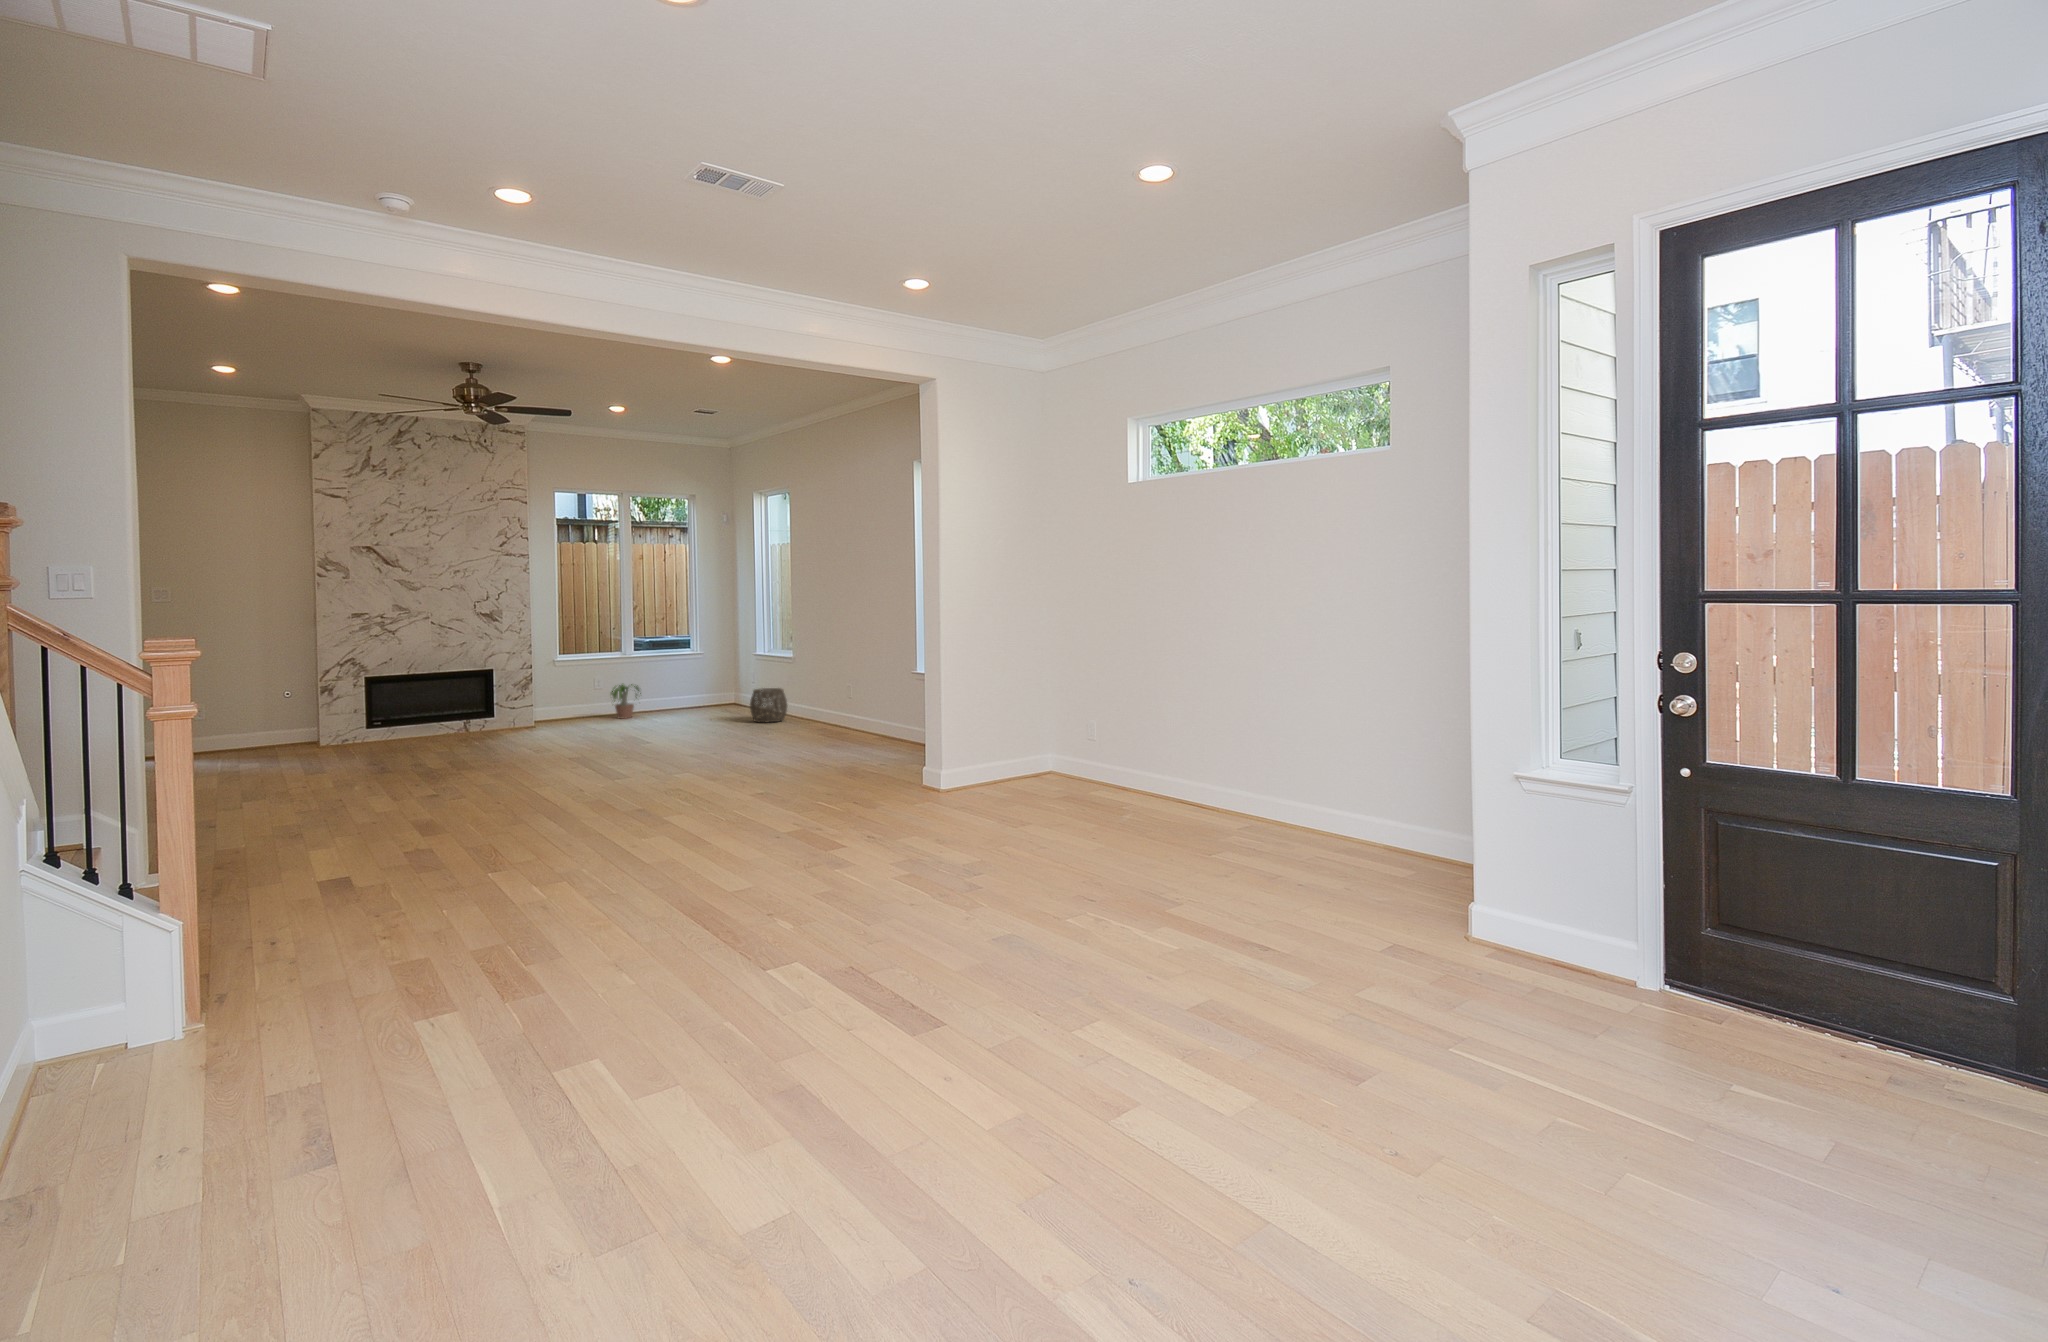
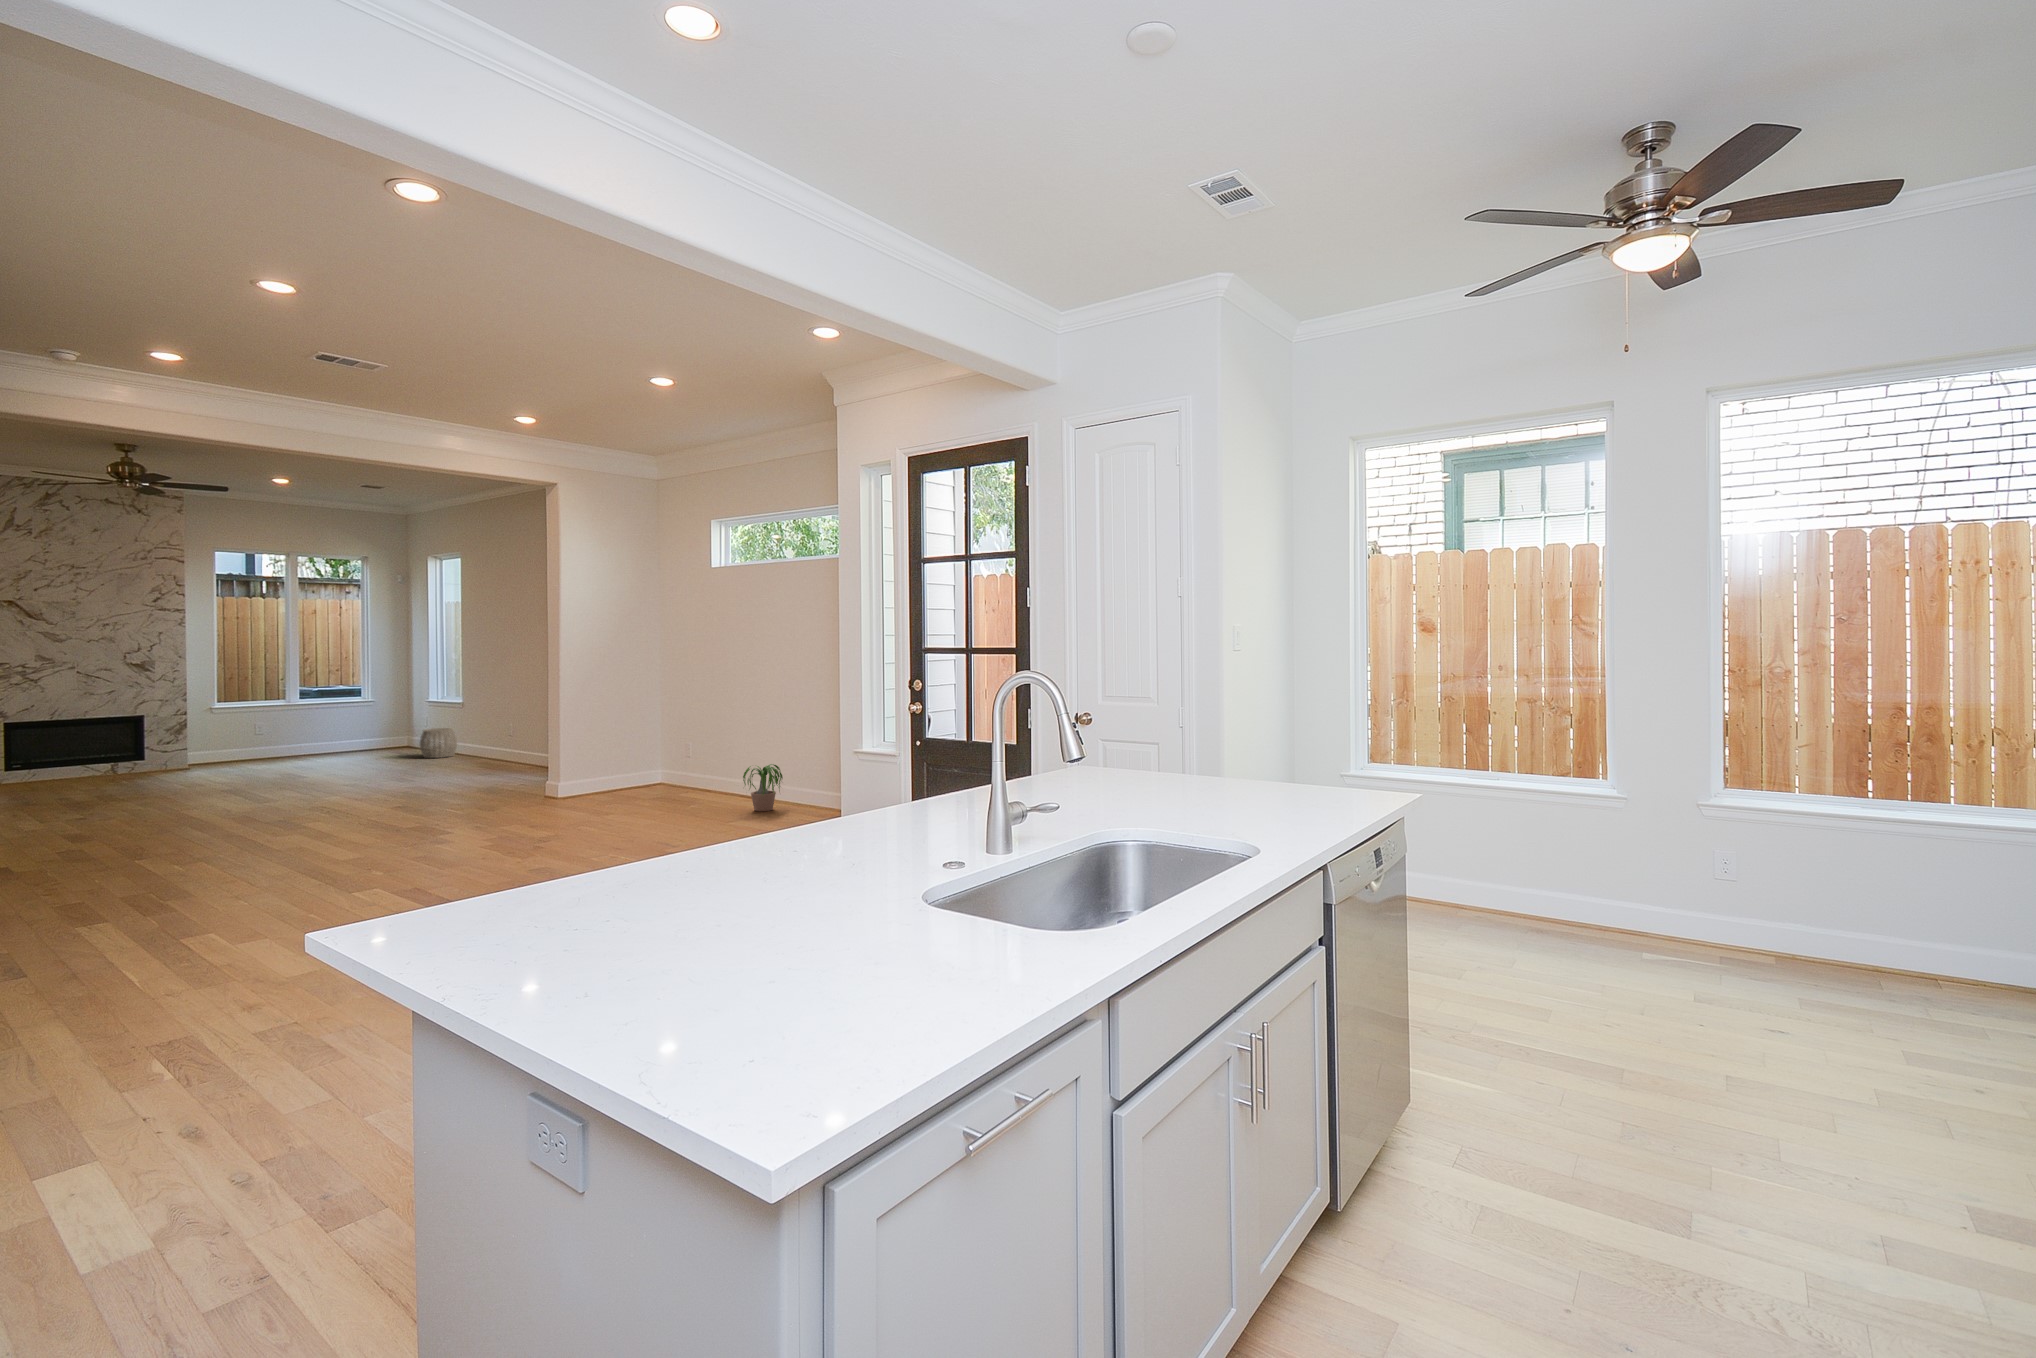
potted plant: present [611,684,641,718] -> present [743,764,783,811]

